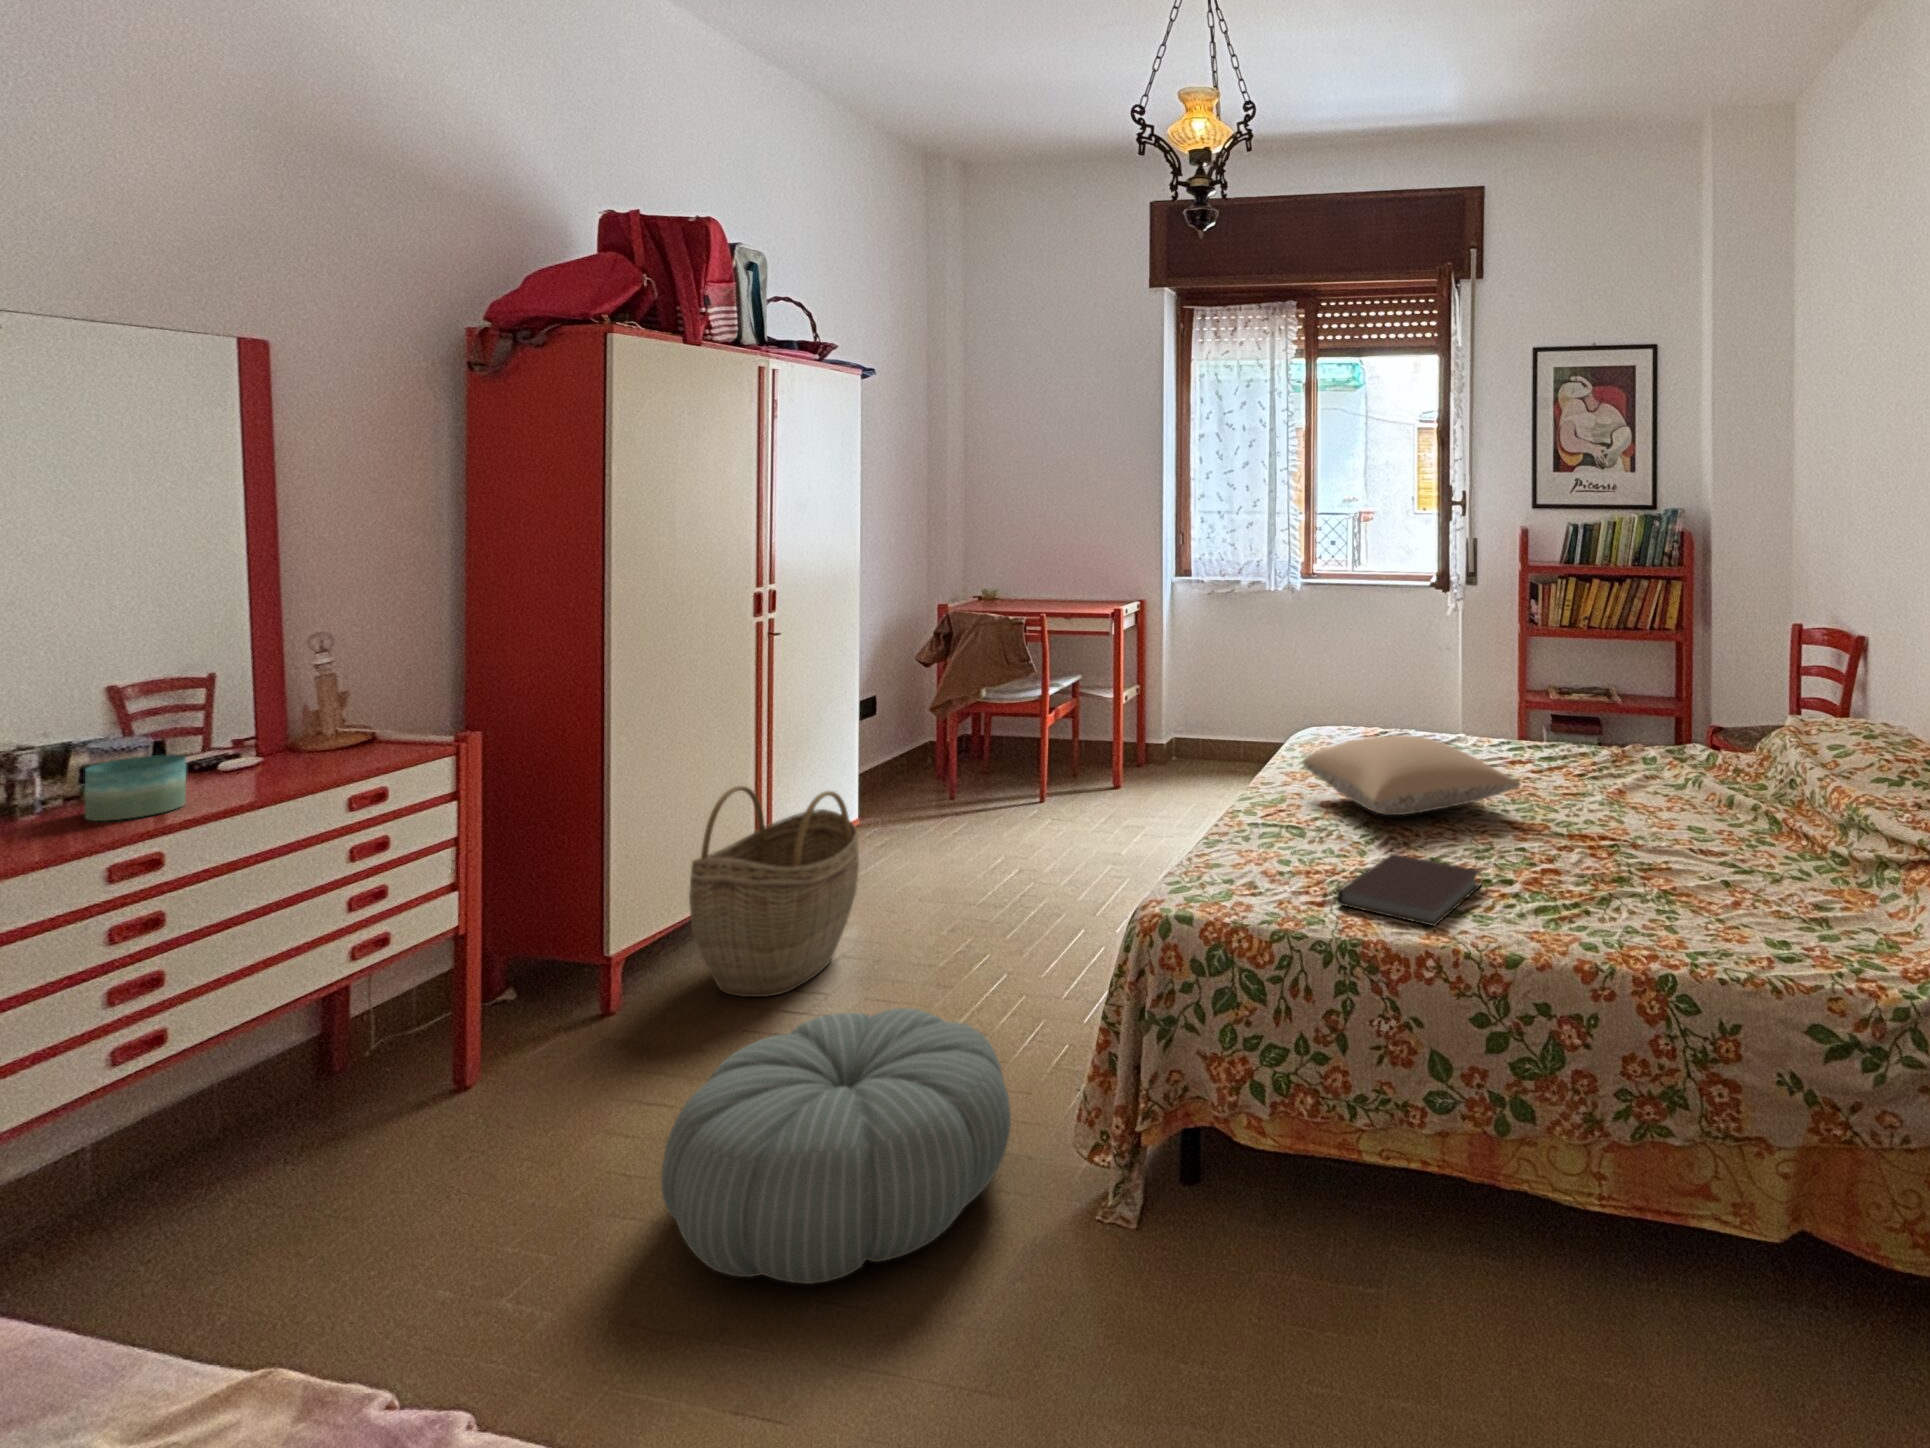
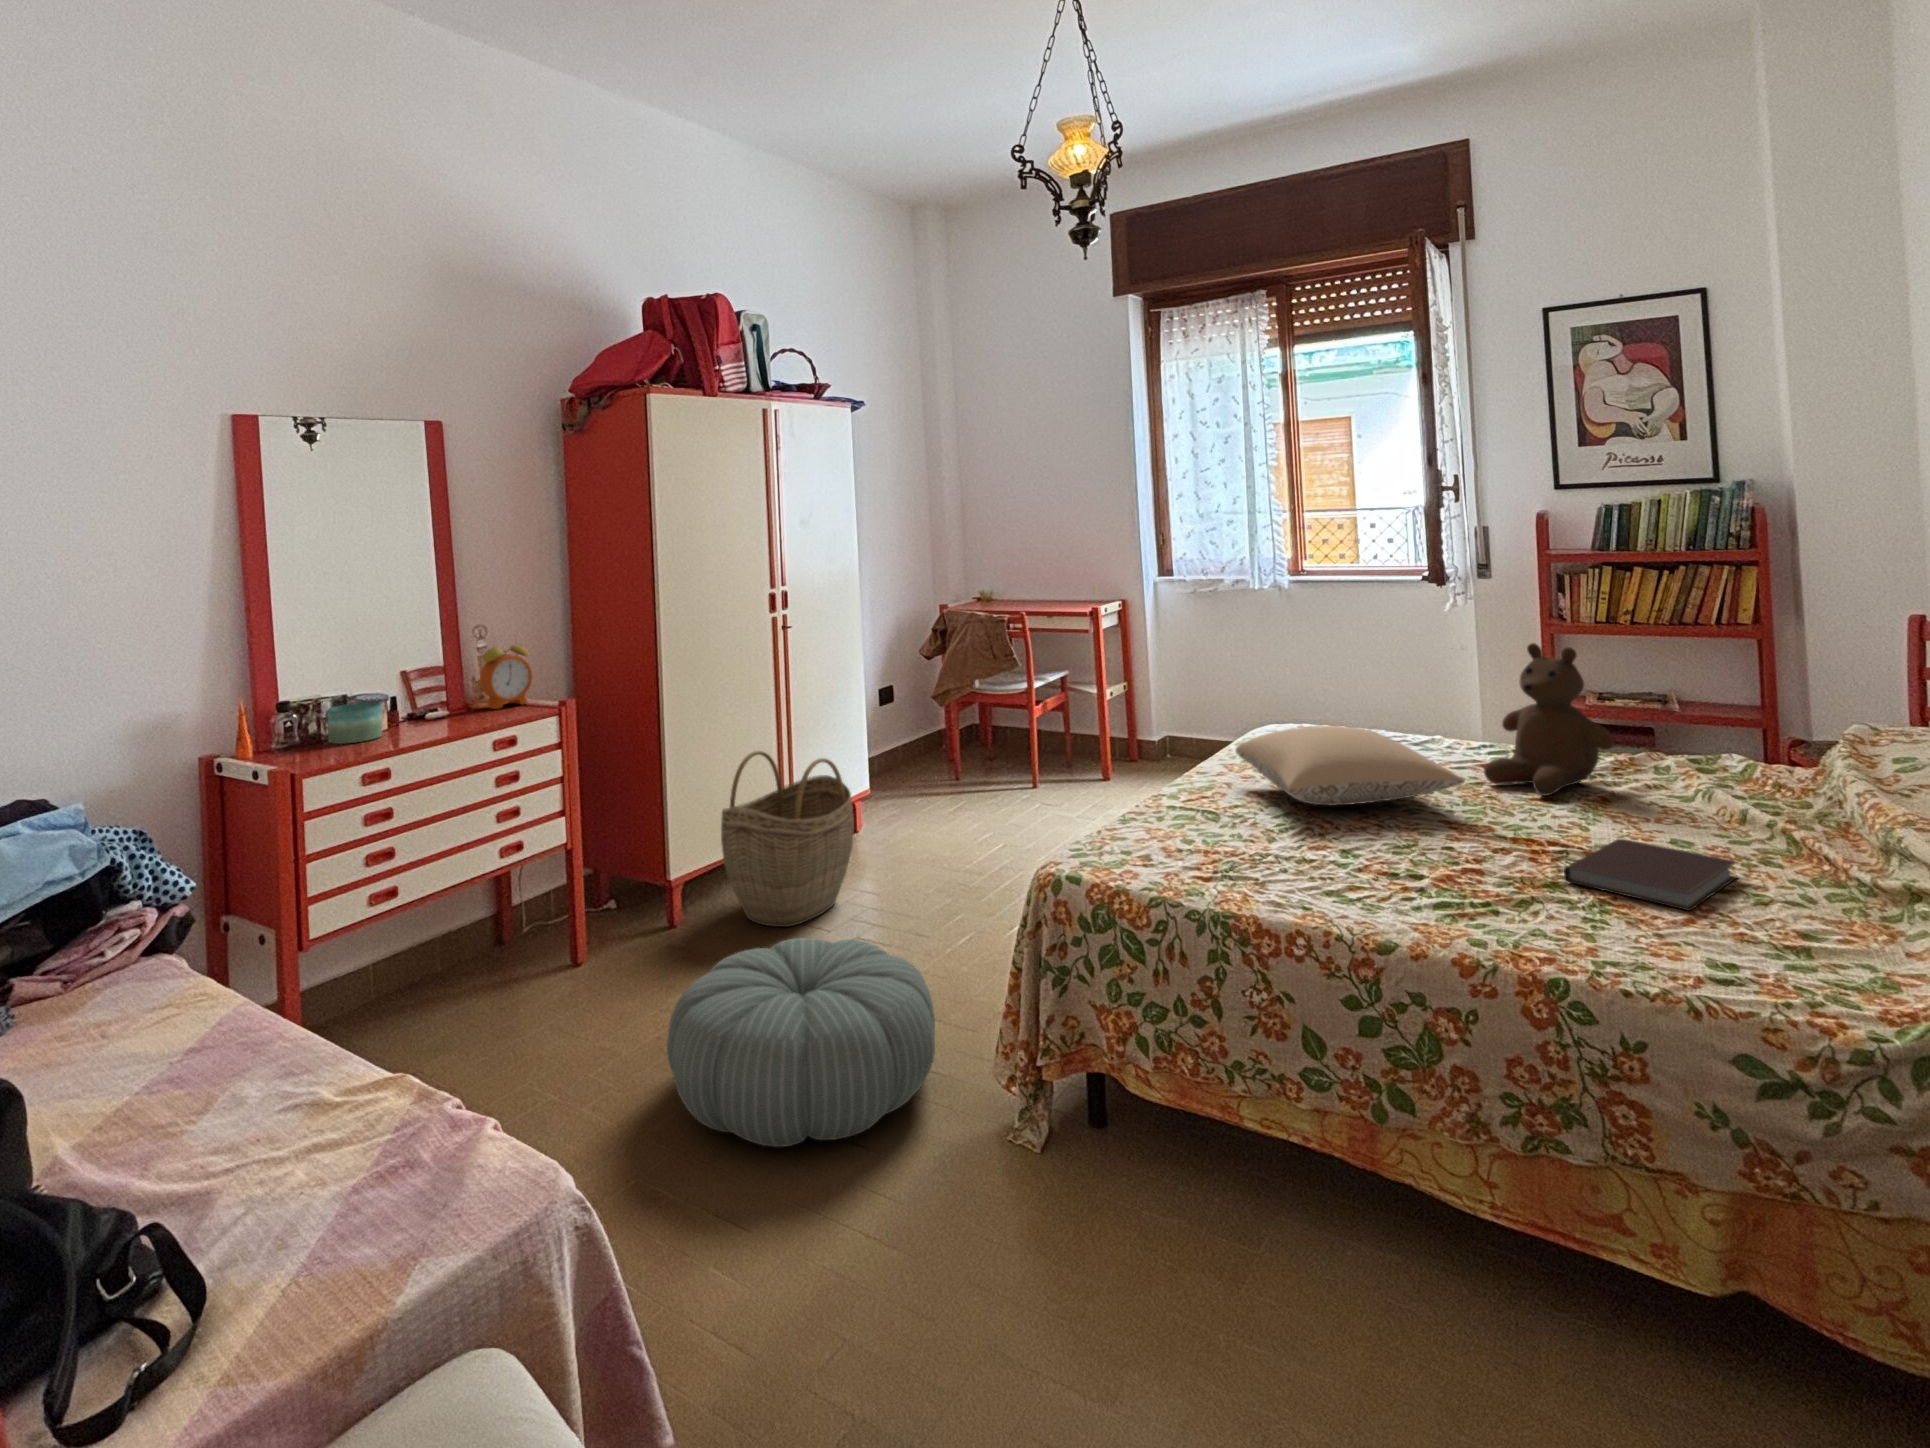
alarm clock: none [344,651,431,754] -> present [480,645,533,709]
teddy bear: none [1519,652,1626,792] -> present [1484,643,1614,796]
notebook: present [1337,854,1482,926] -> present [1564,839,1737,911]

